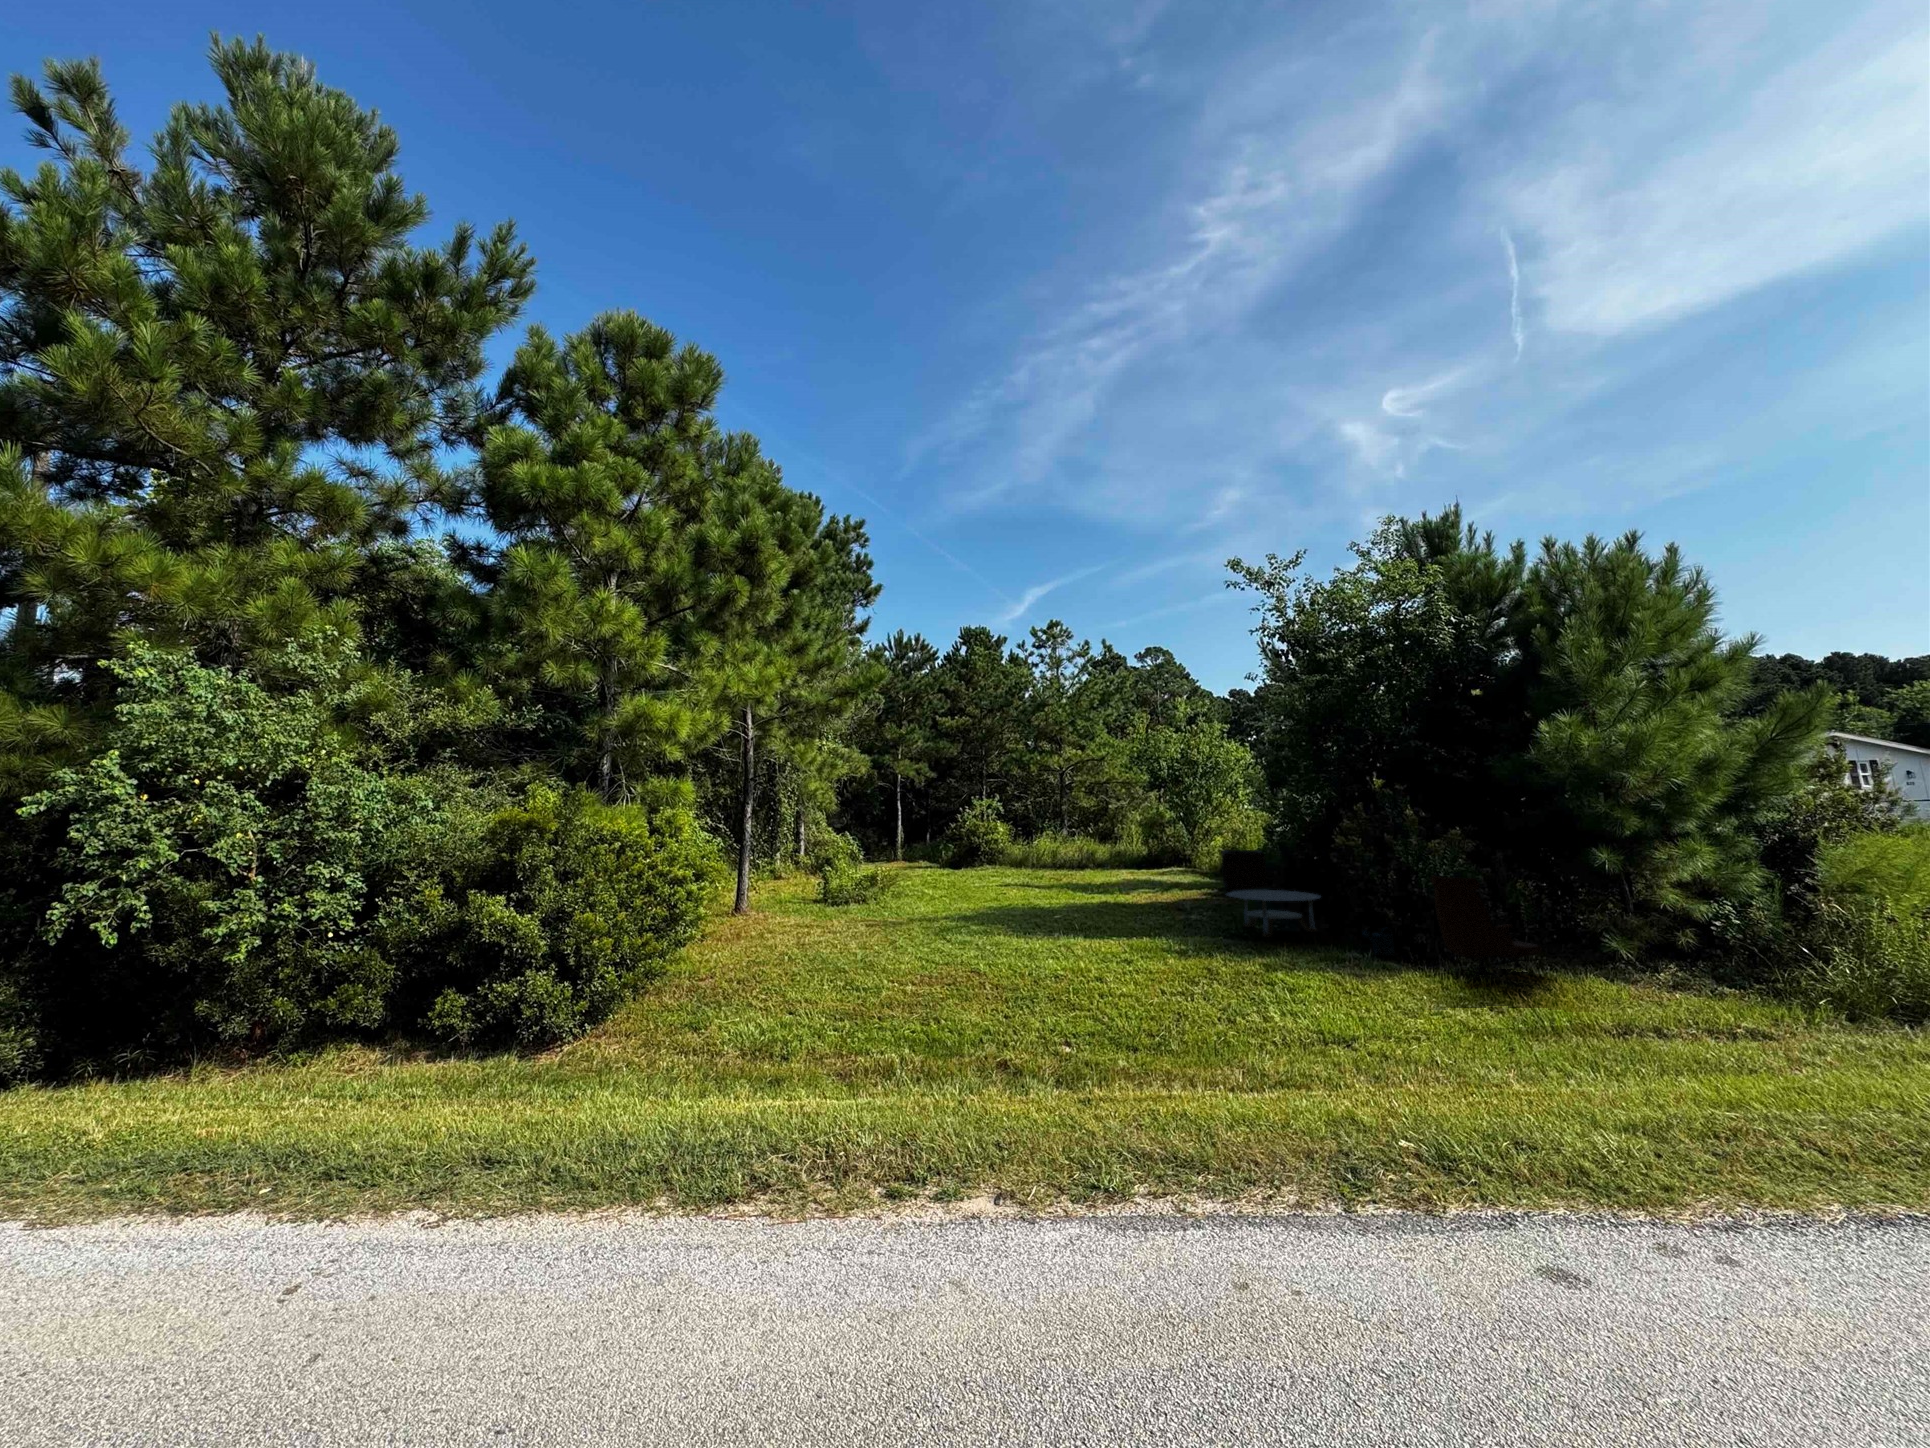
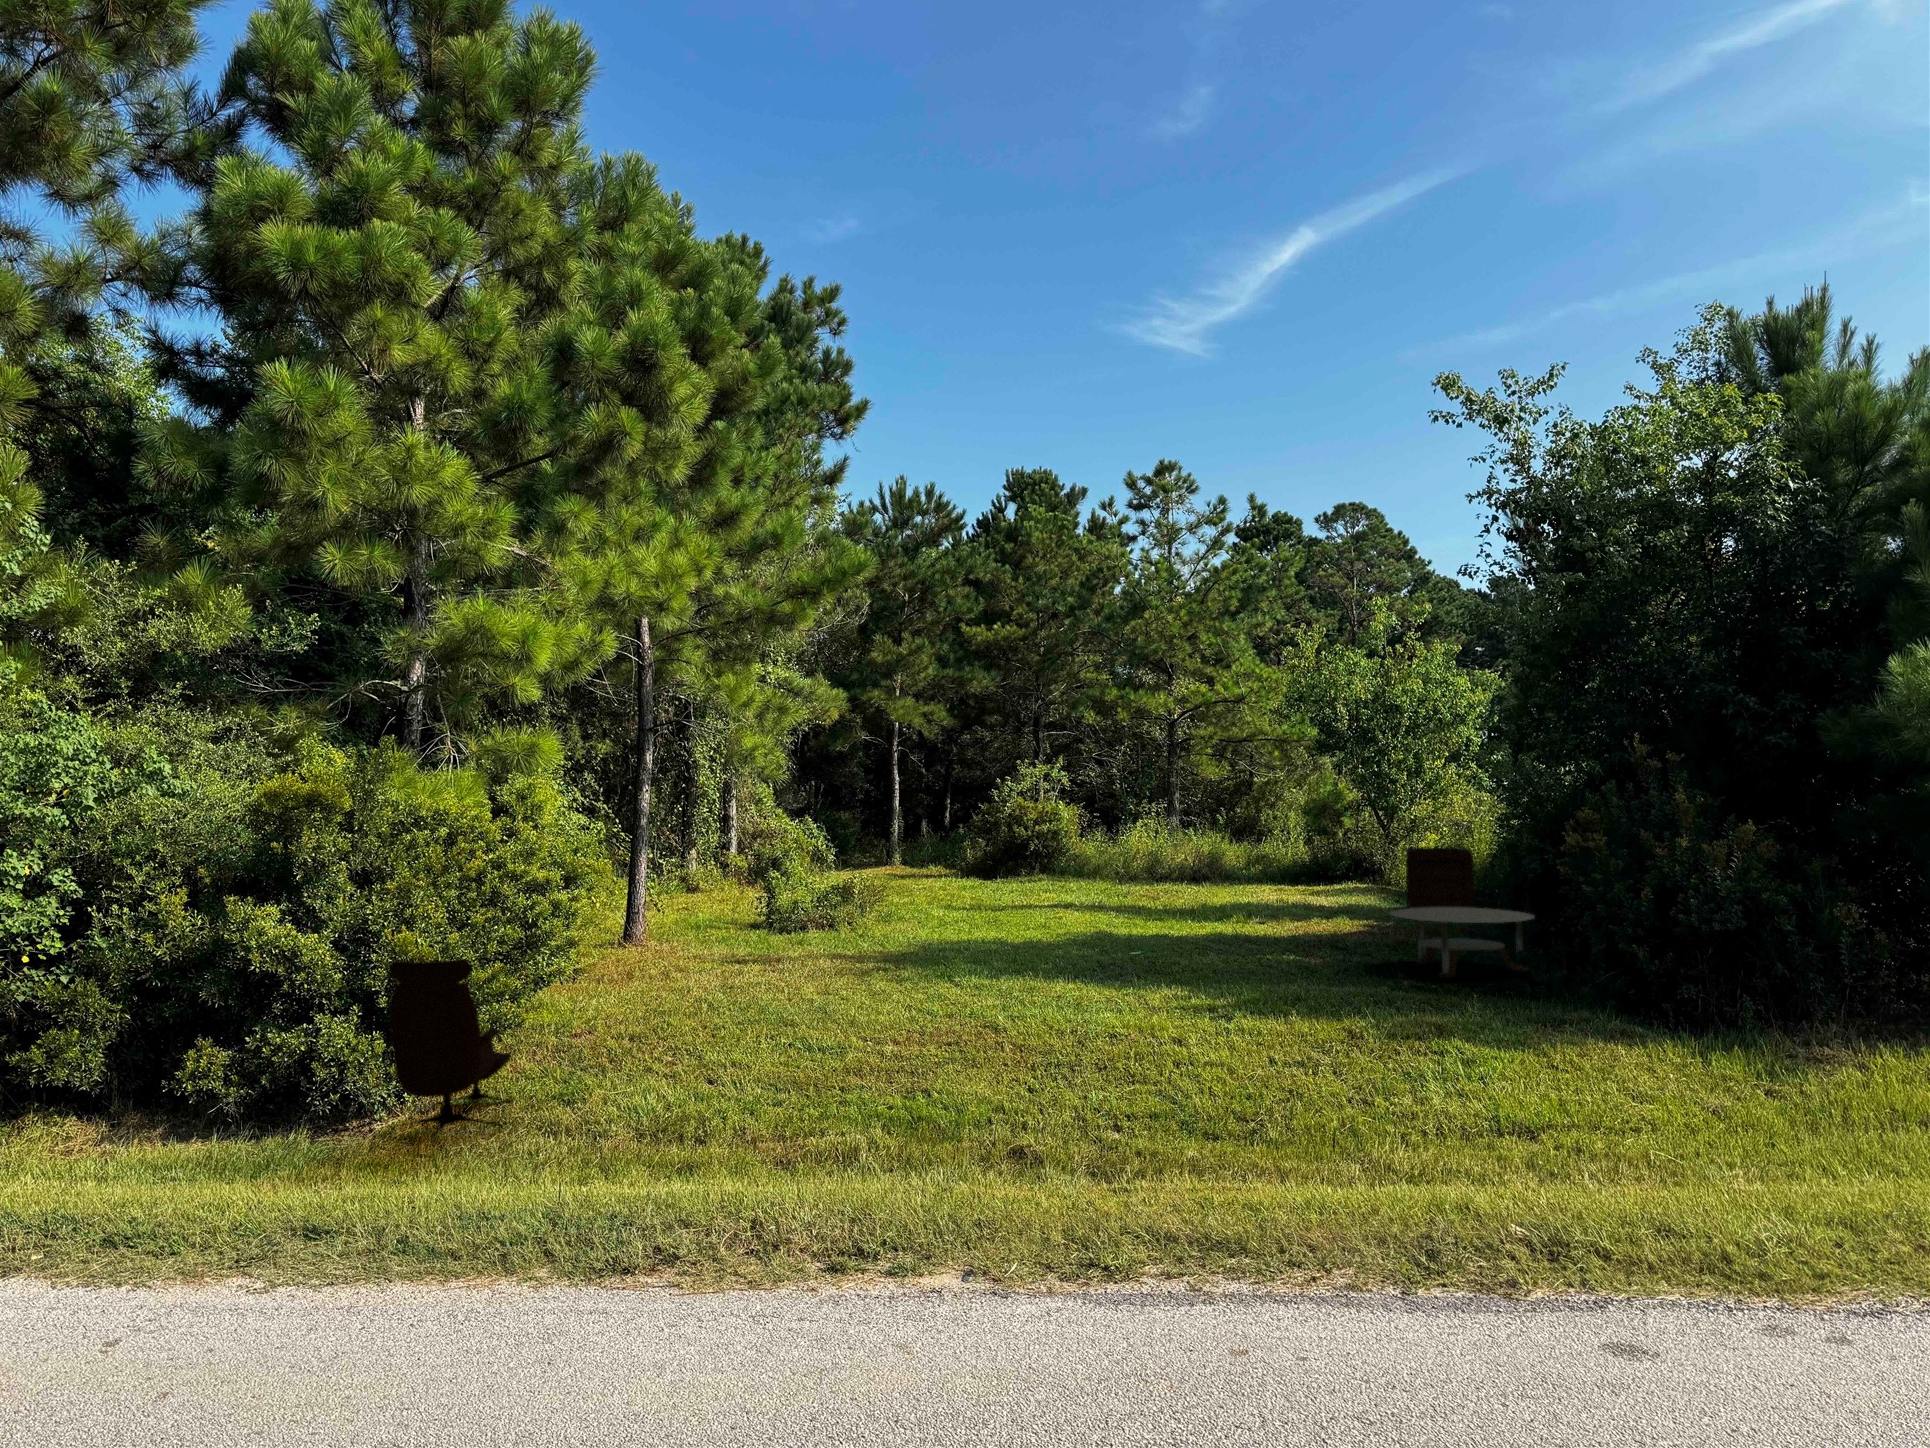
lounge chair: present [1430,875,1542,985] -> present [389,959,511,1144]
watering can: present [1362,929,1395,956] -> none [1581,962,1631,1005]

